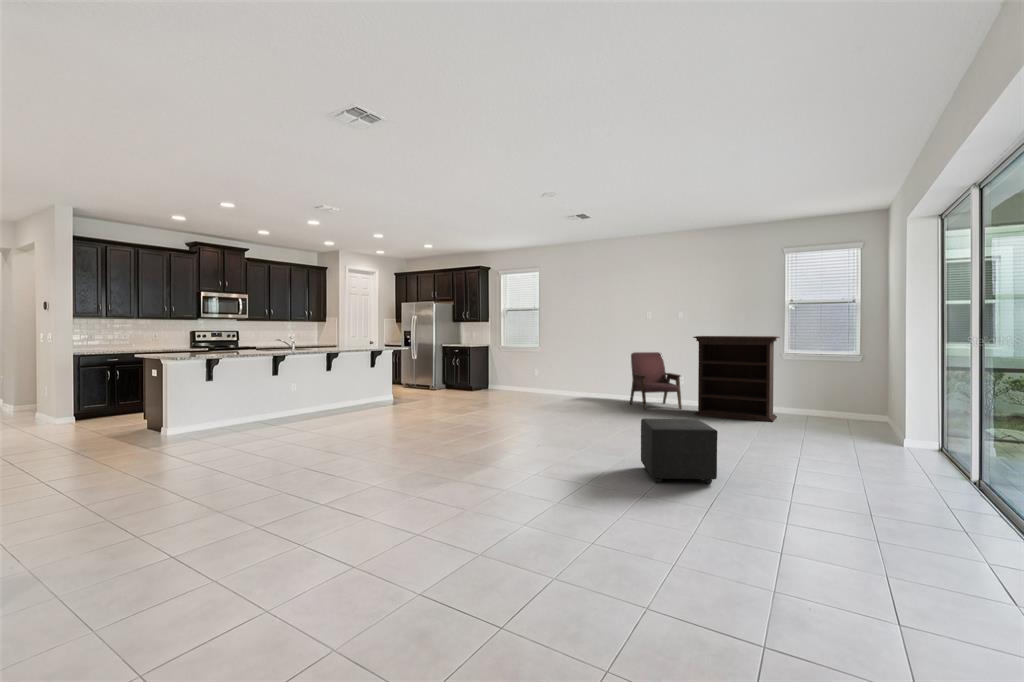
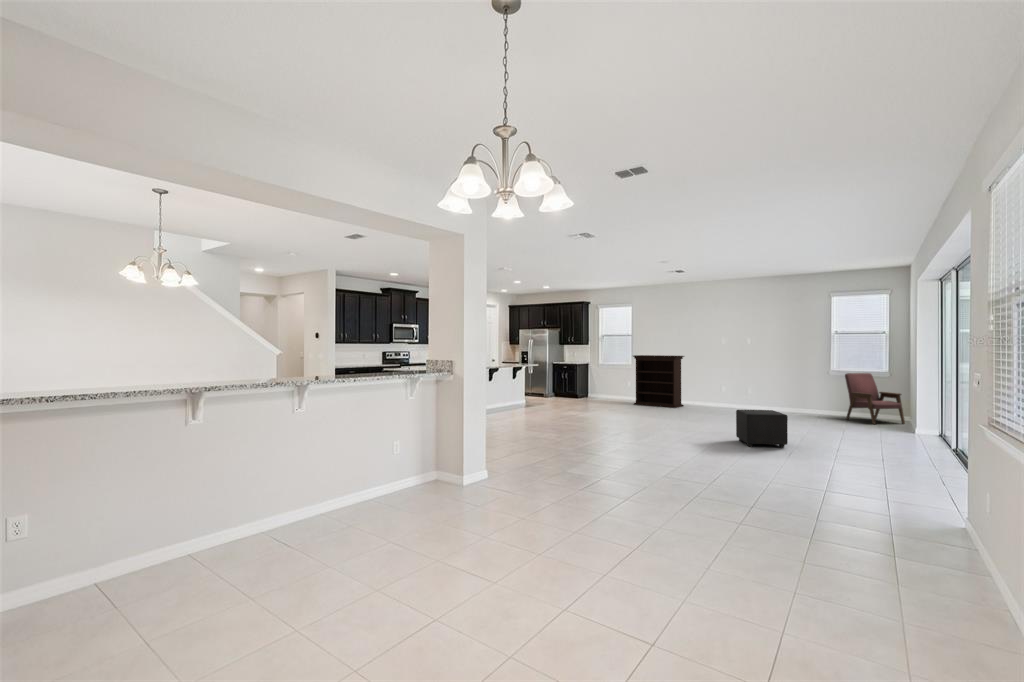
bookshelf: present [693,336,780,422] -> present [633,355,684,408]
armchair: present [630,352,682,410] -> present [845,373,905,424]

